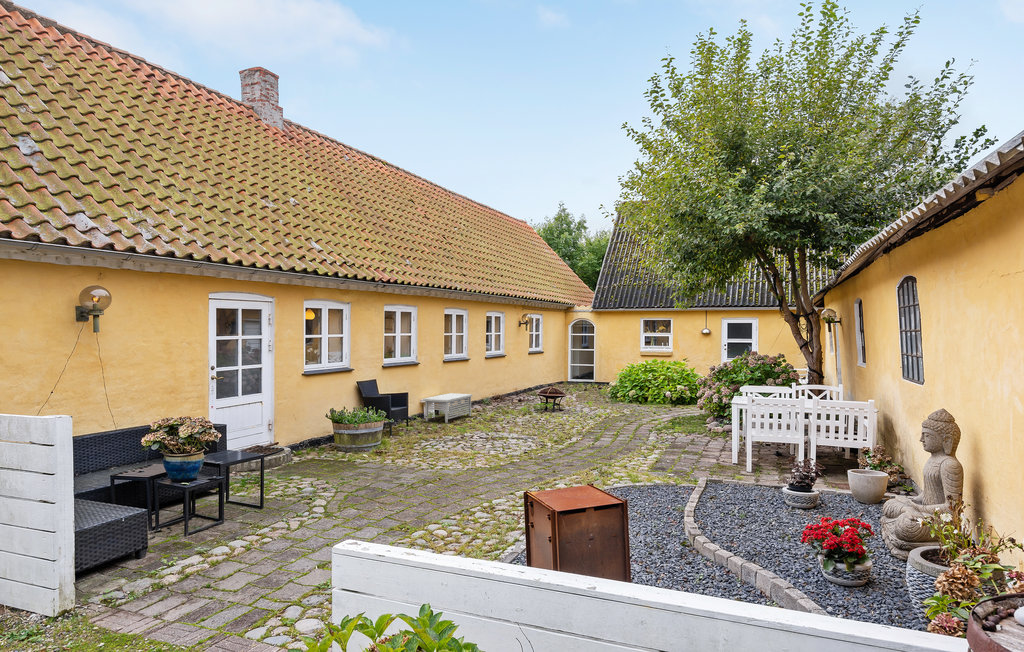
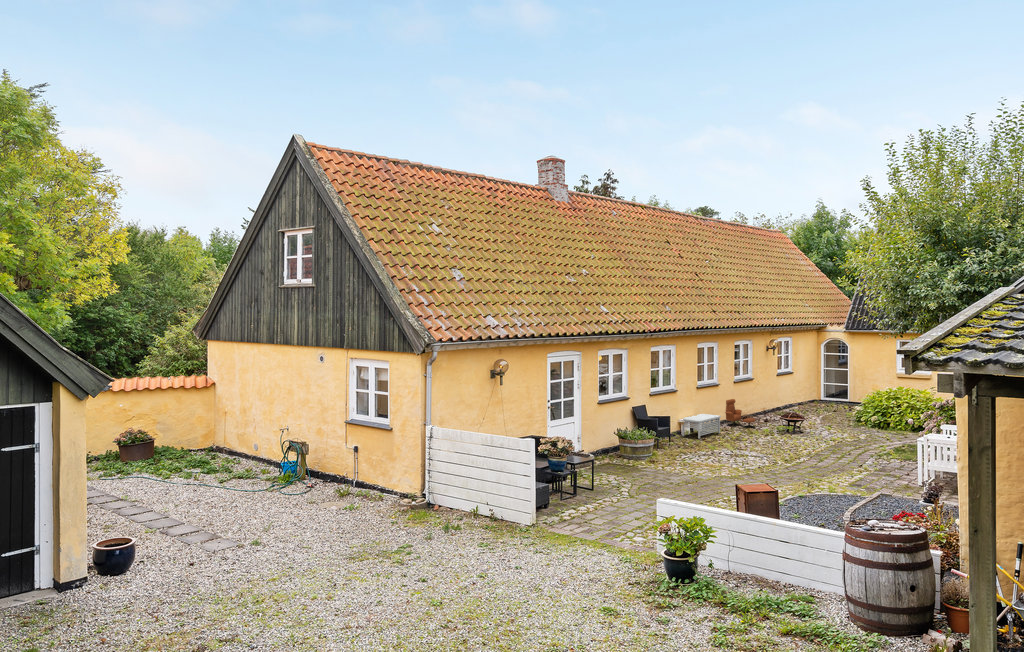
lounge chair: none [476,377,511,410] -> present [725,399,755,428]

